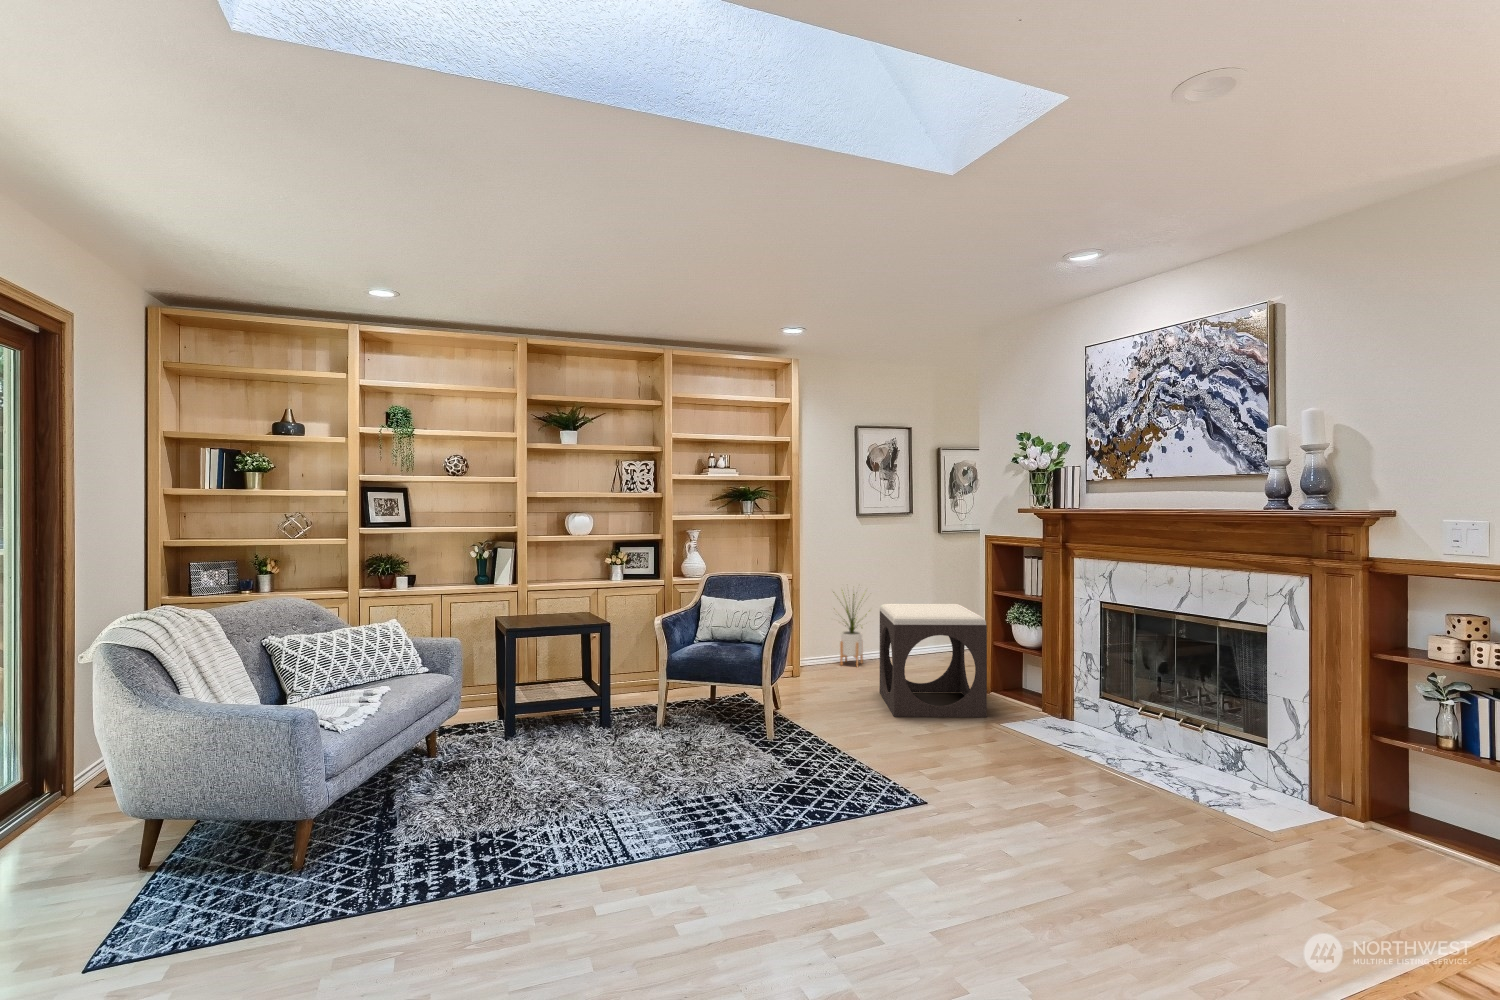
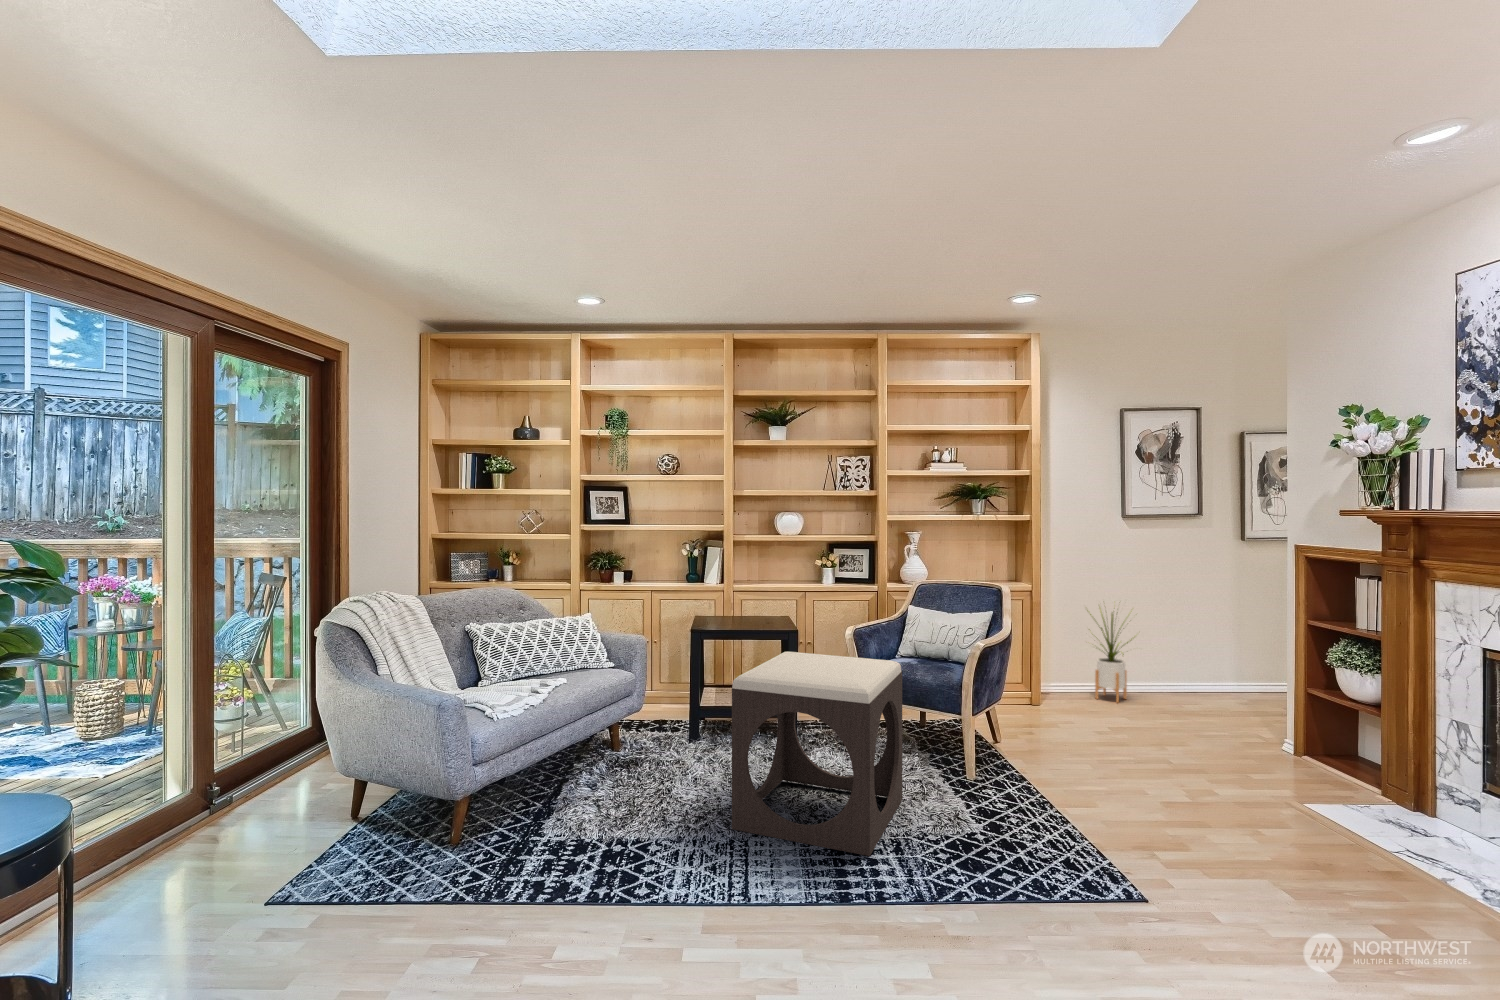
footstool: present [880,604,987,717] -> present [732,652,902,856]

